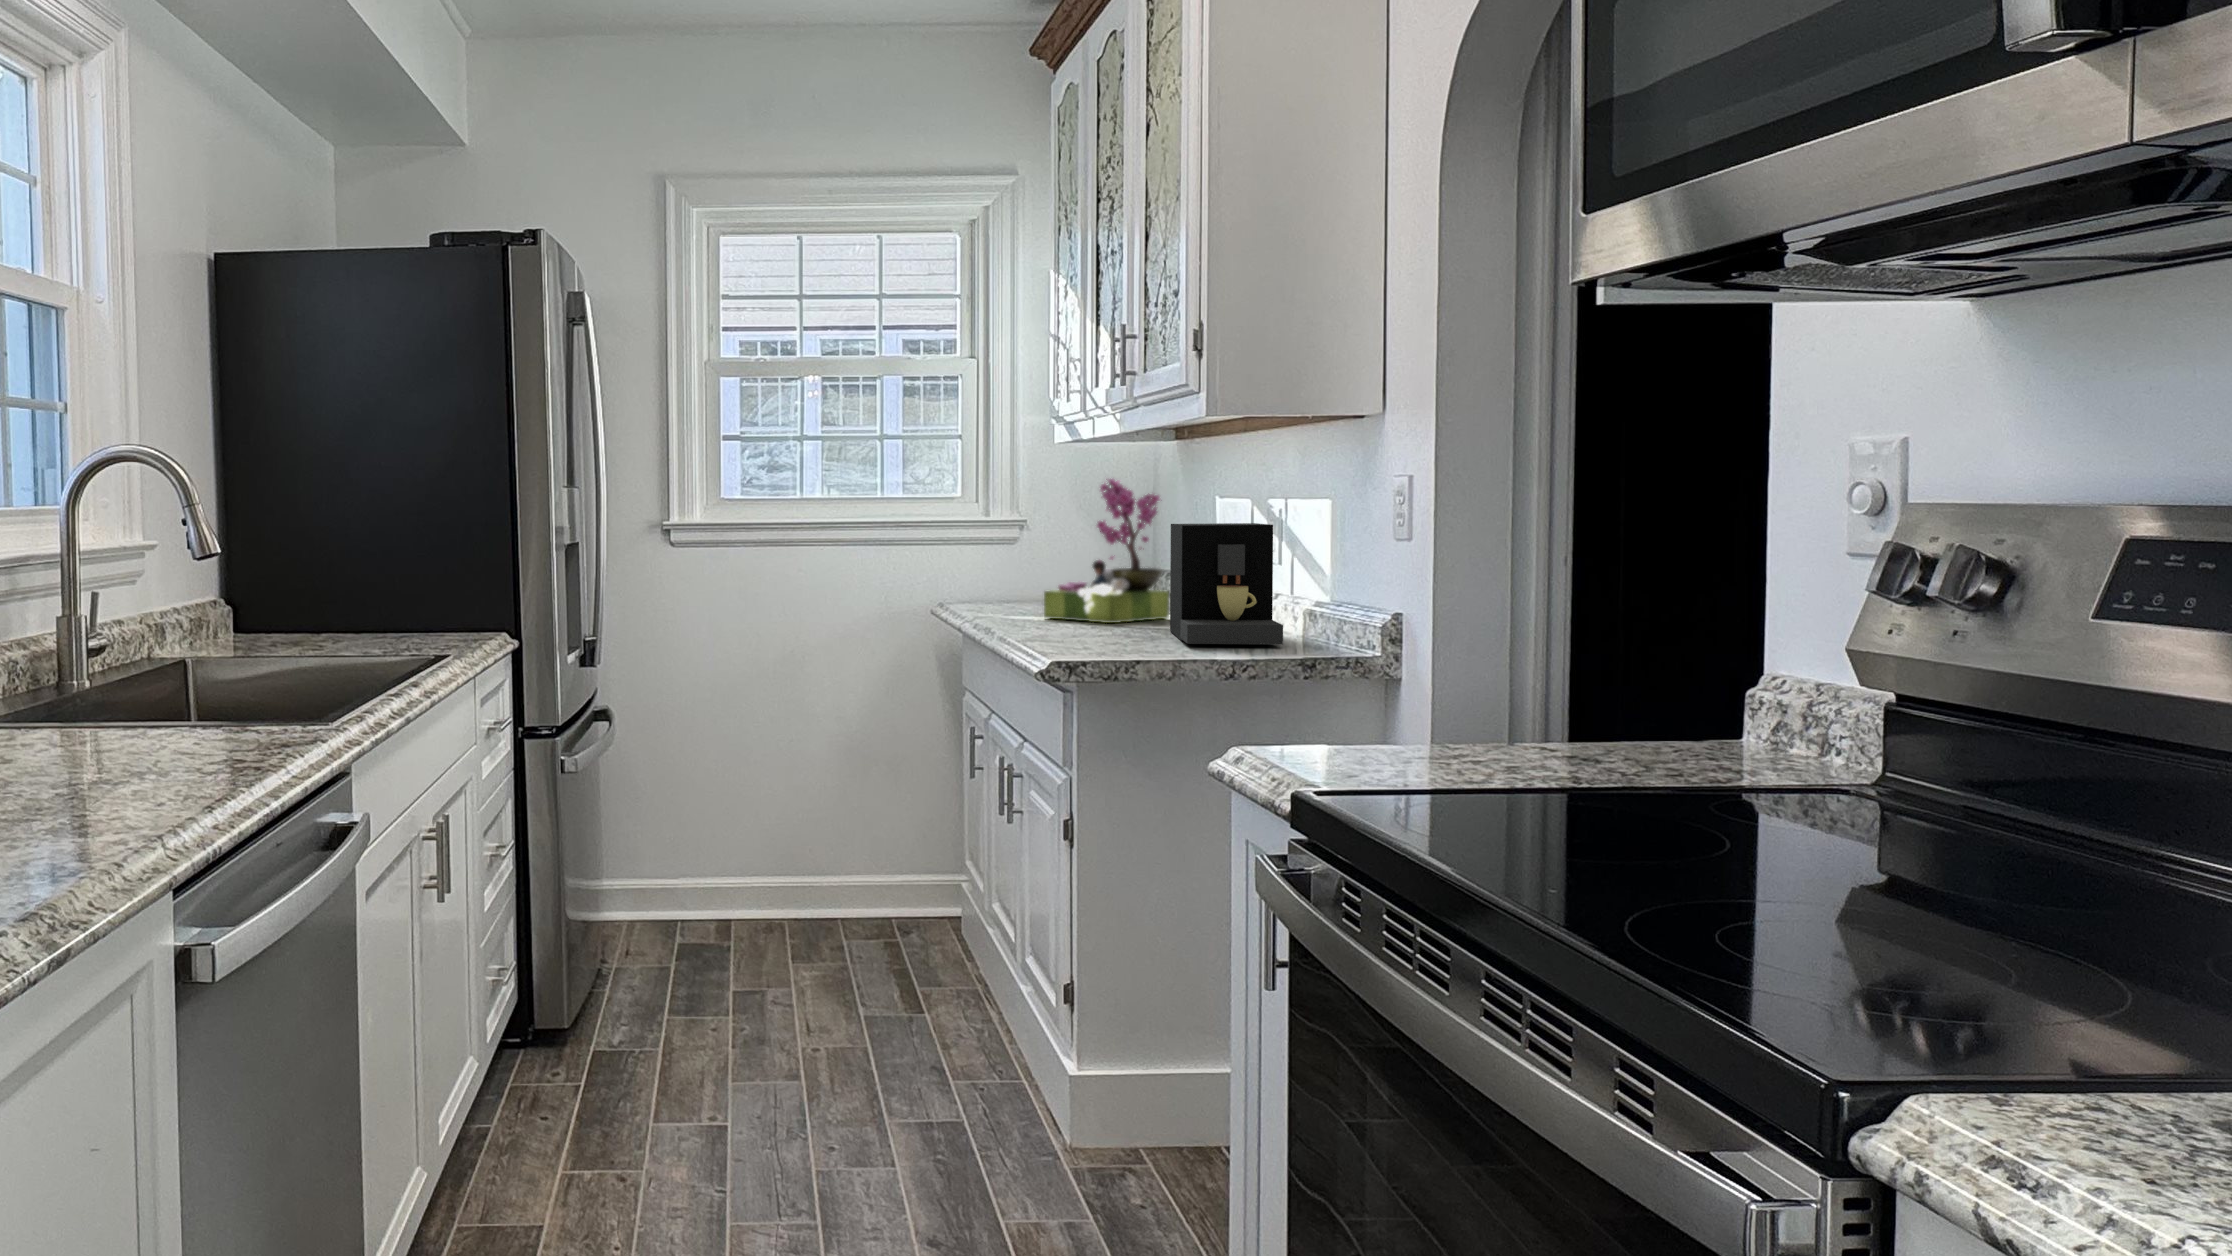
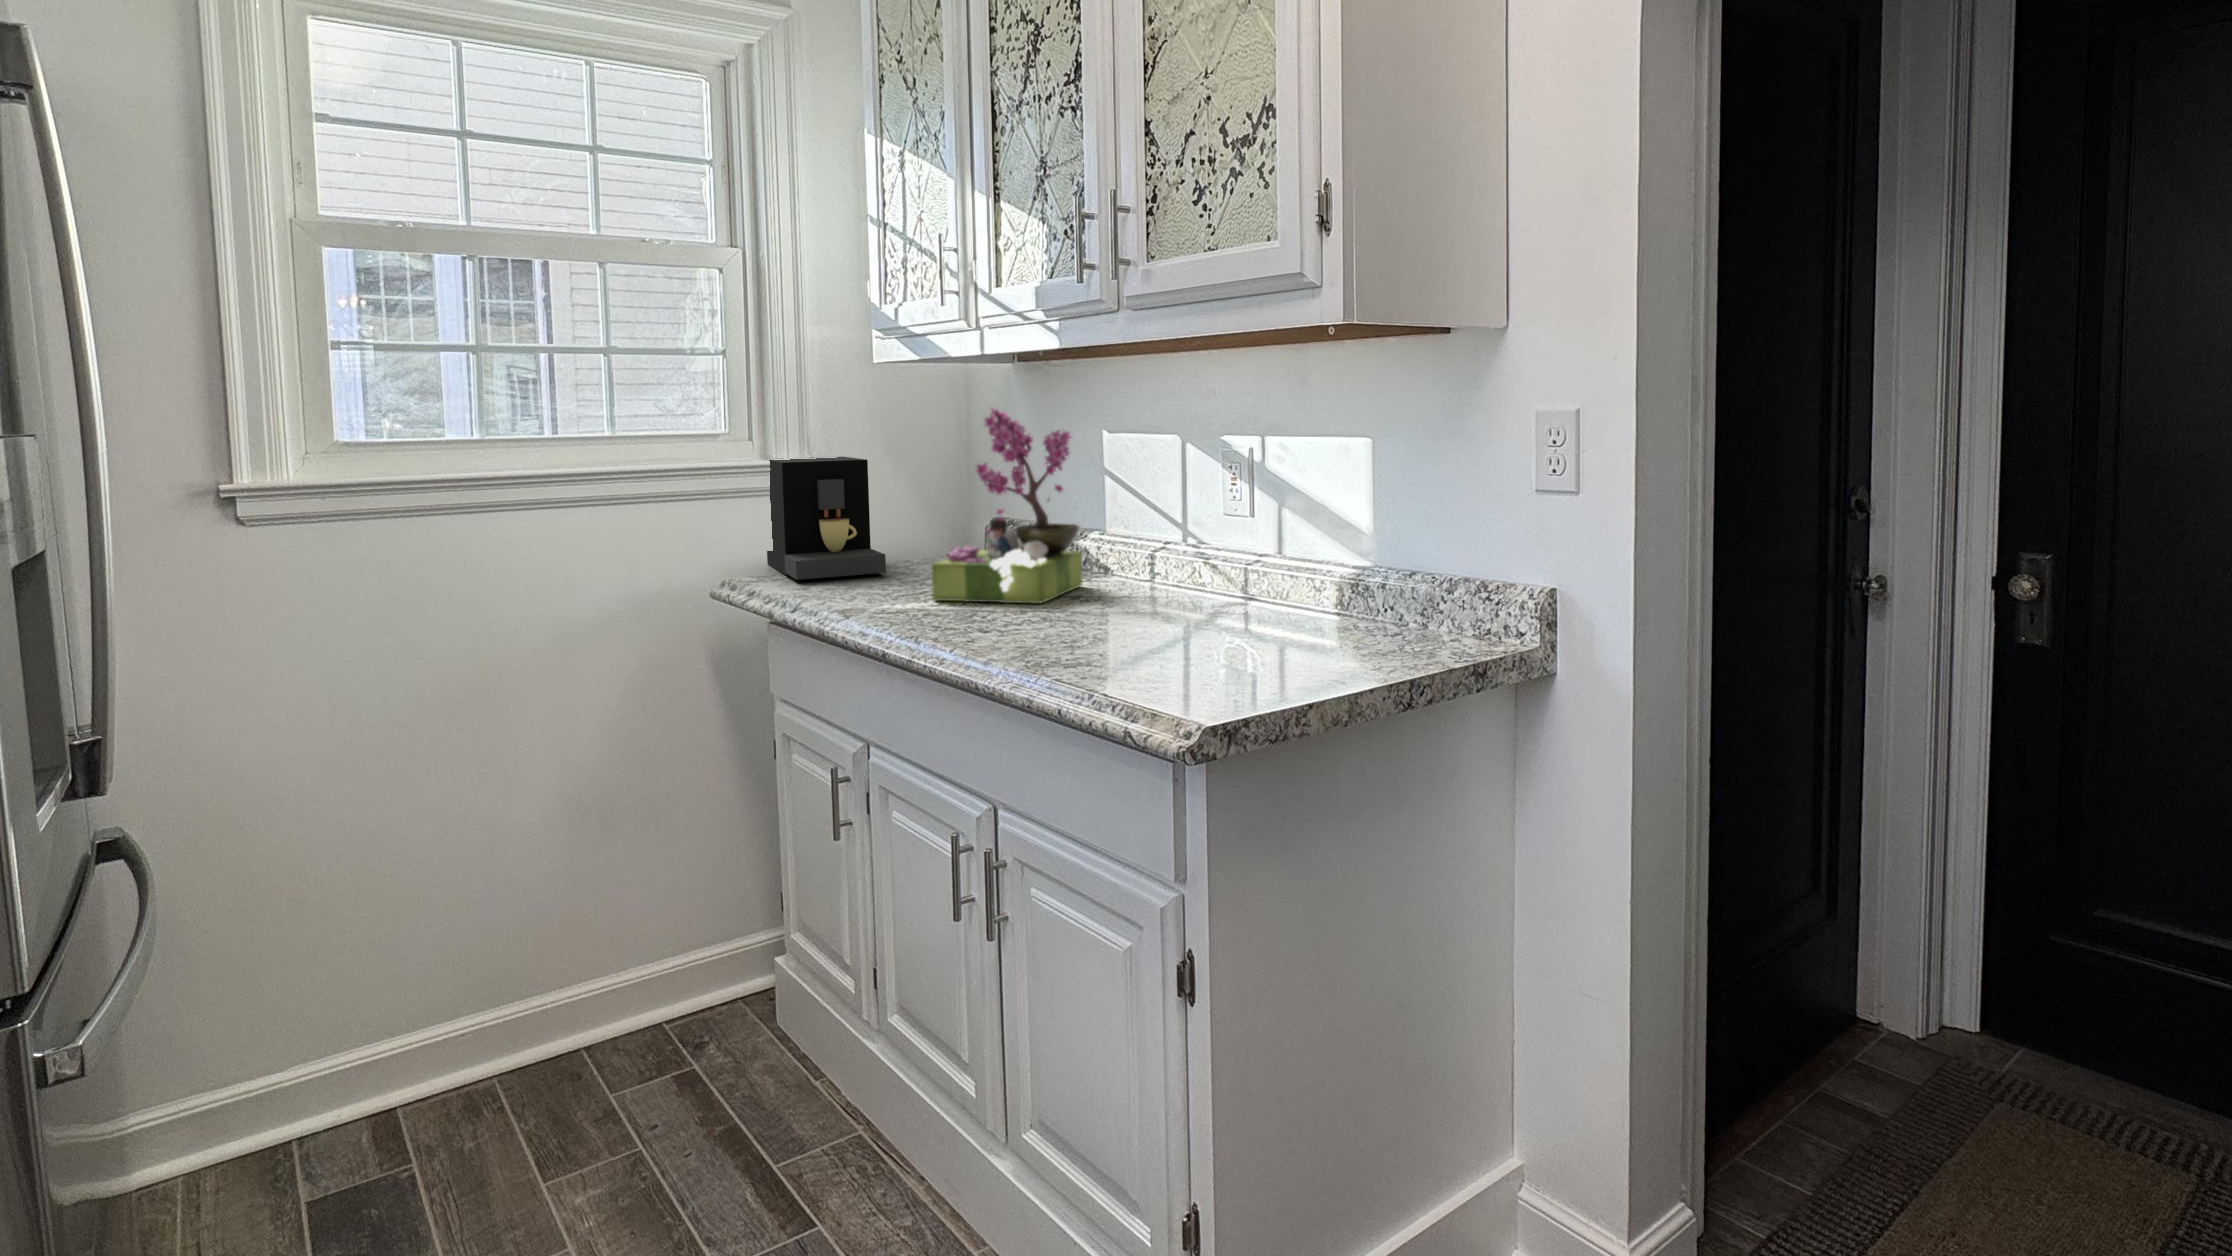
coffee maker: present [1170,523,1283,645] -> present [767,457,886,580]

